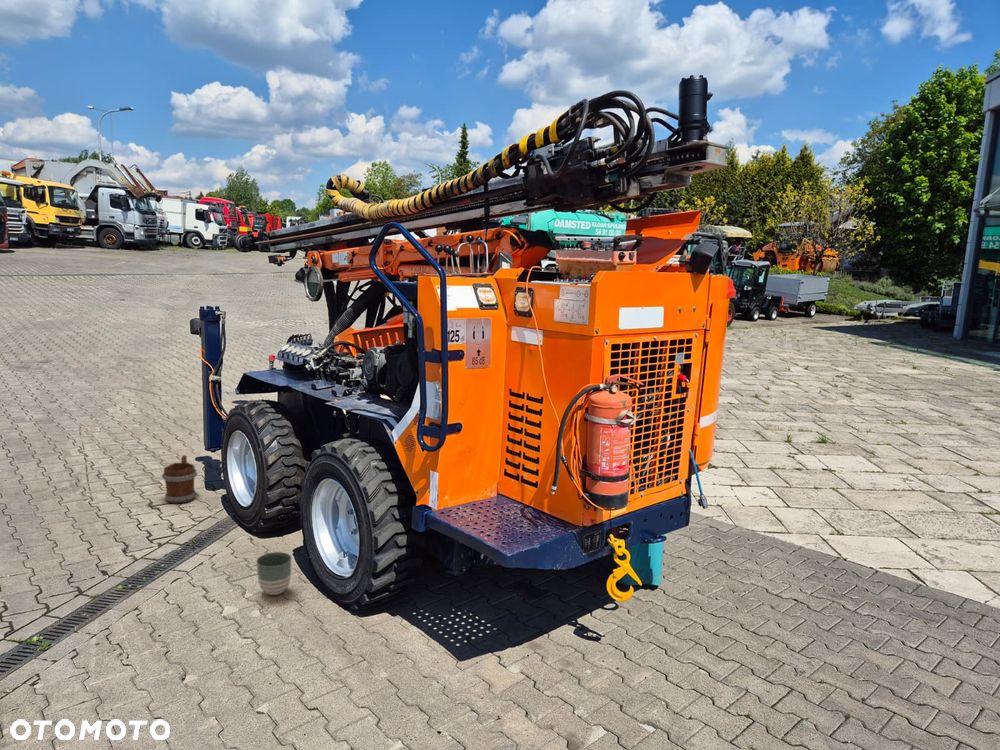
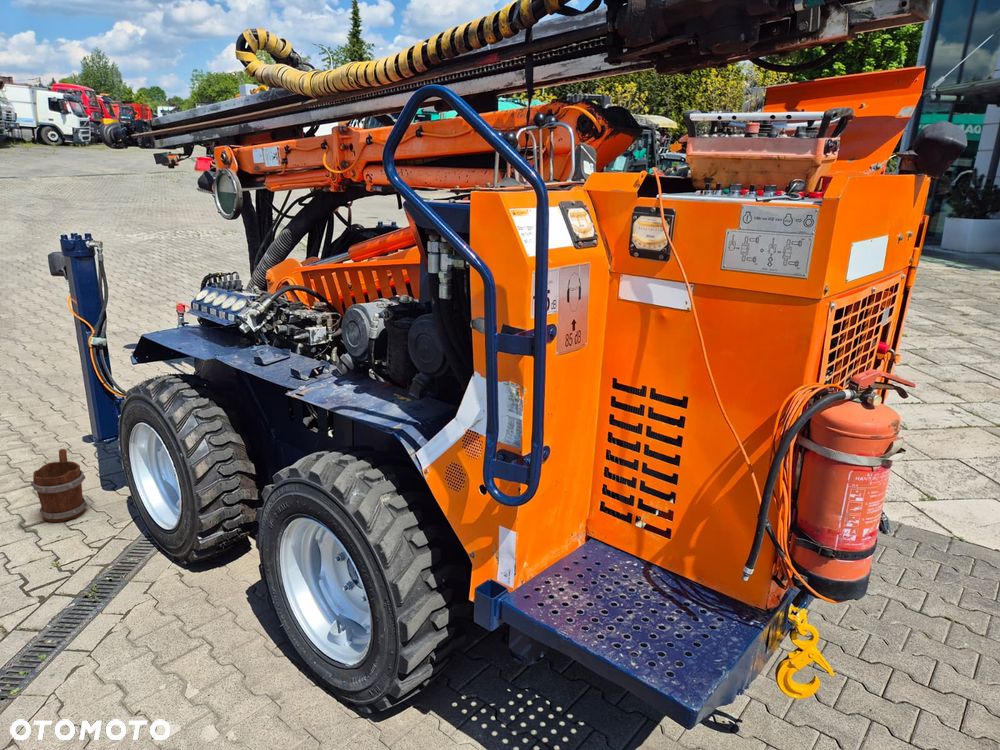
planter: present [257,552,291,595] -> none [200,625,256,694]

